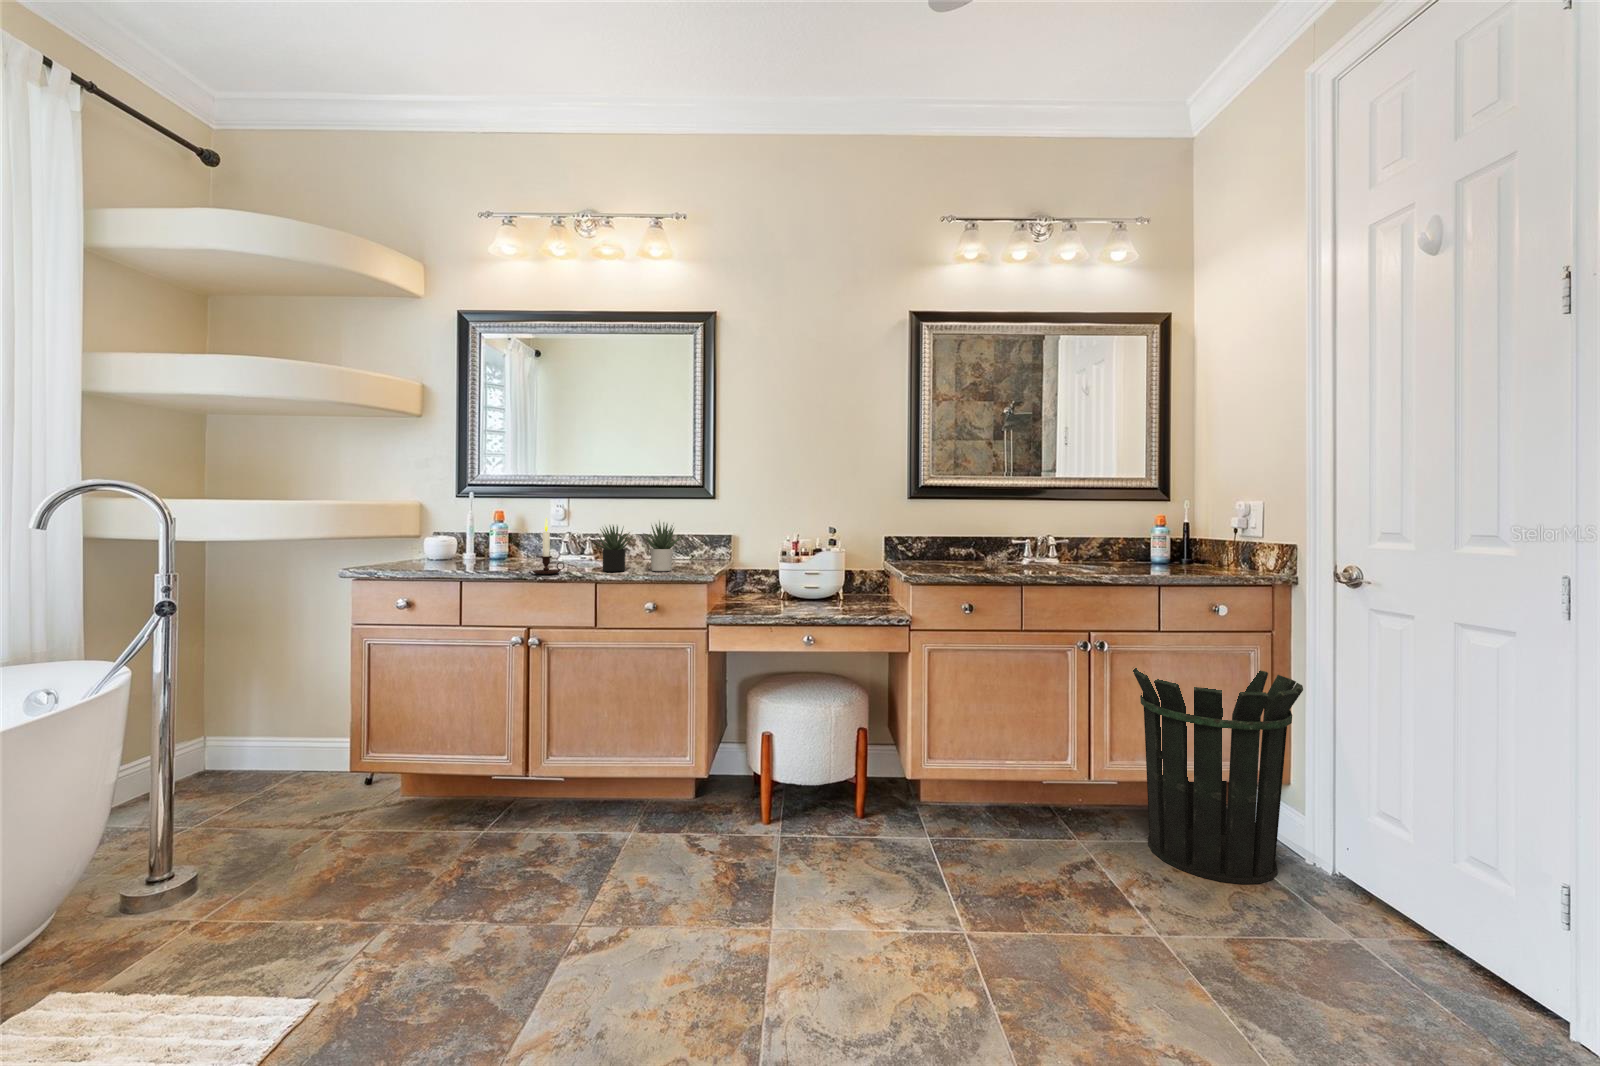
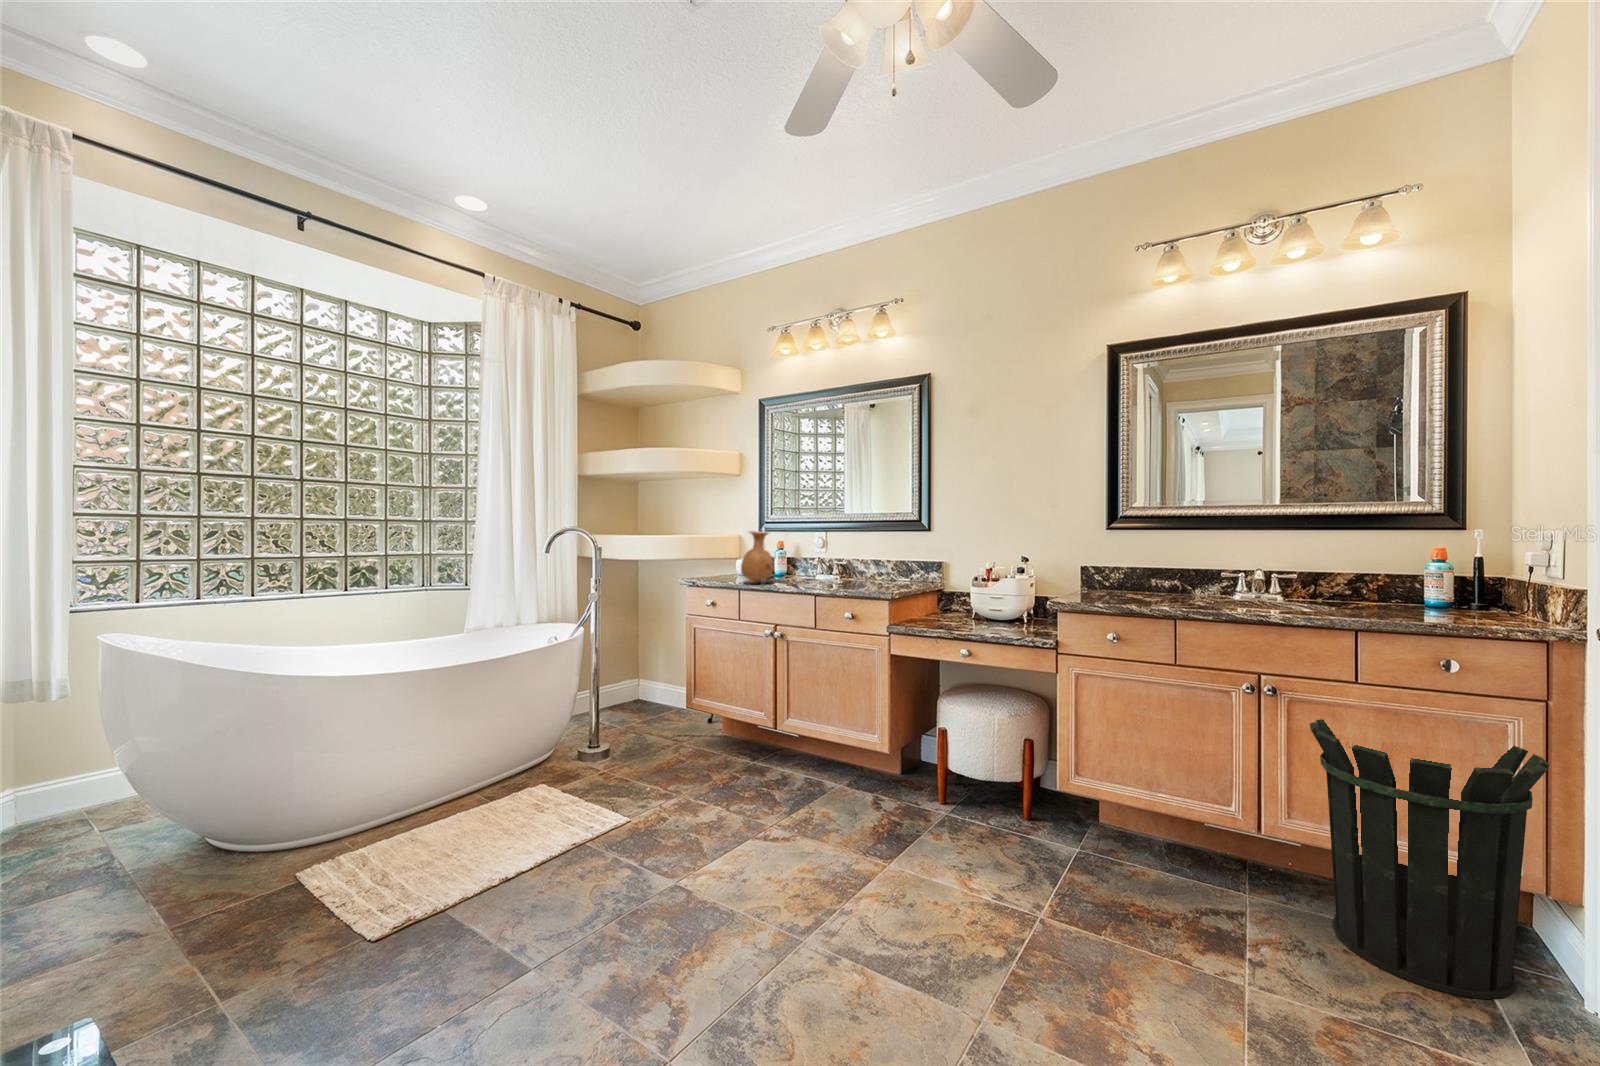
vase: none [449,495,507,571] -> present [741,531,773,583]
candle: present [533,518,564,574] -> none [783,547,806,587]
succulent plant: present [594,521,684,571] -> none [823,549,889,589]

